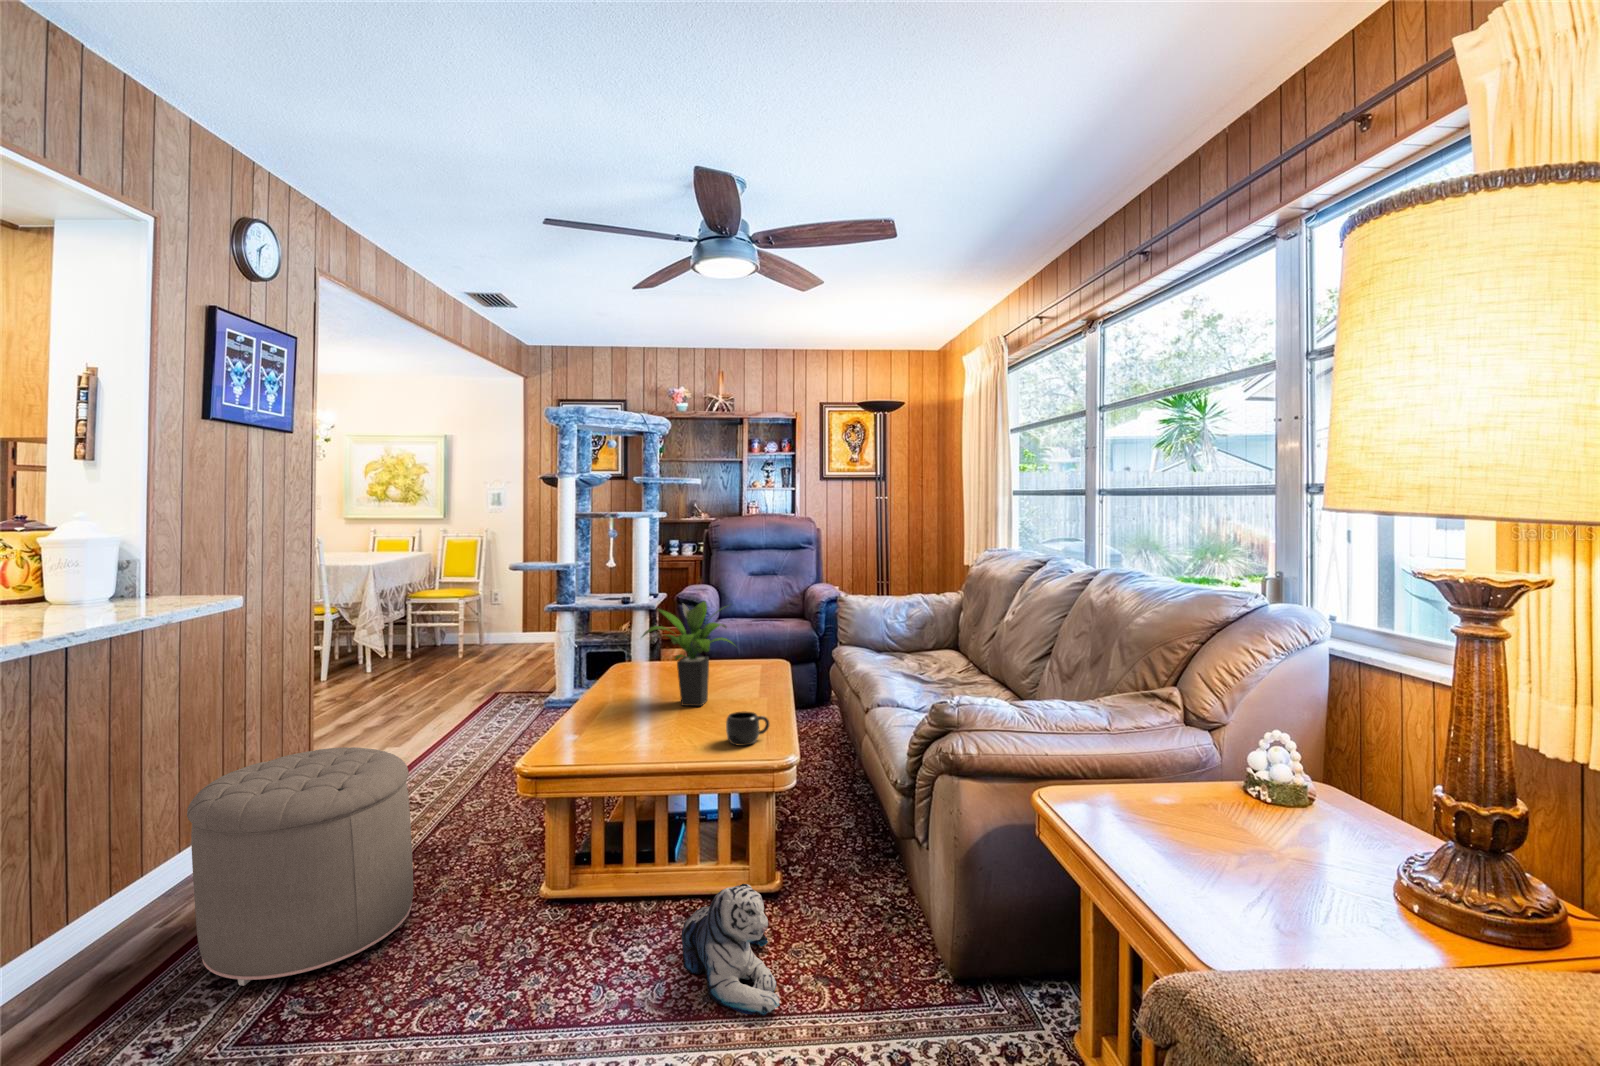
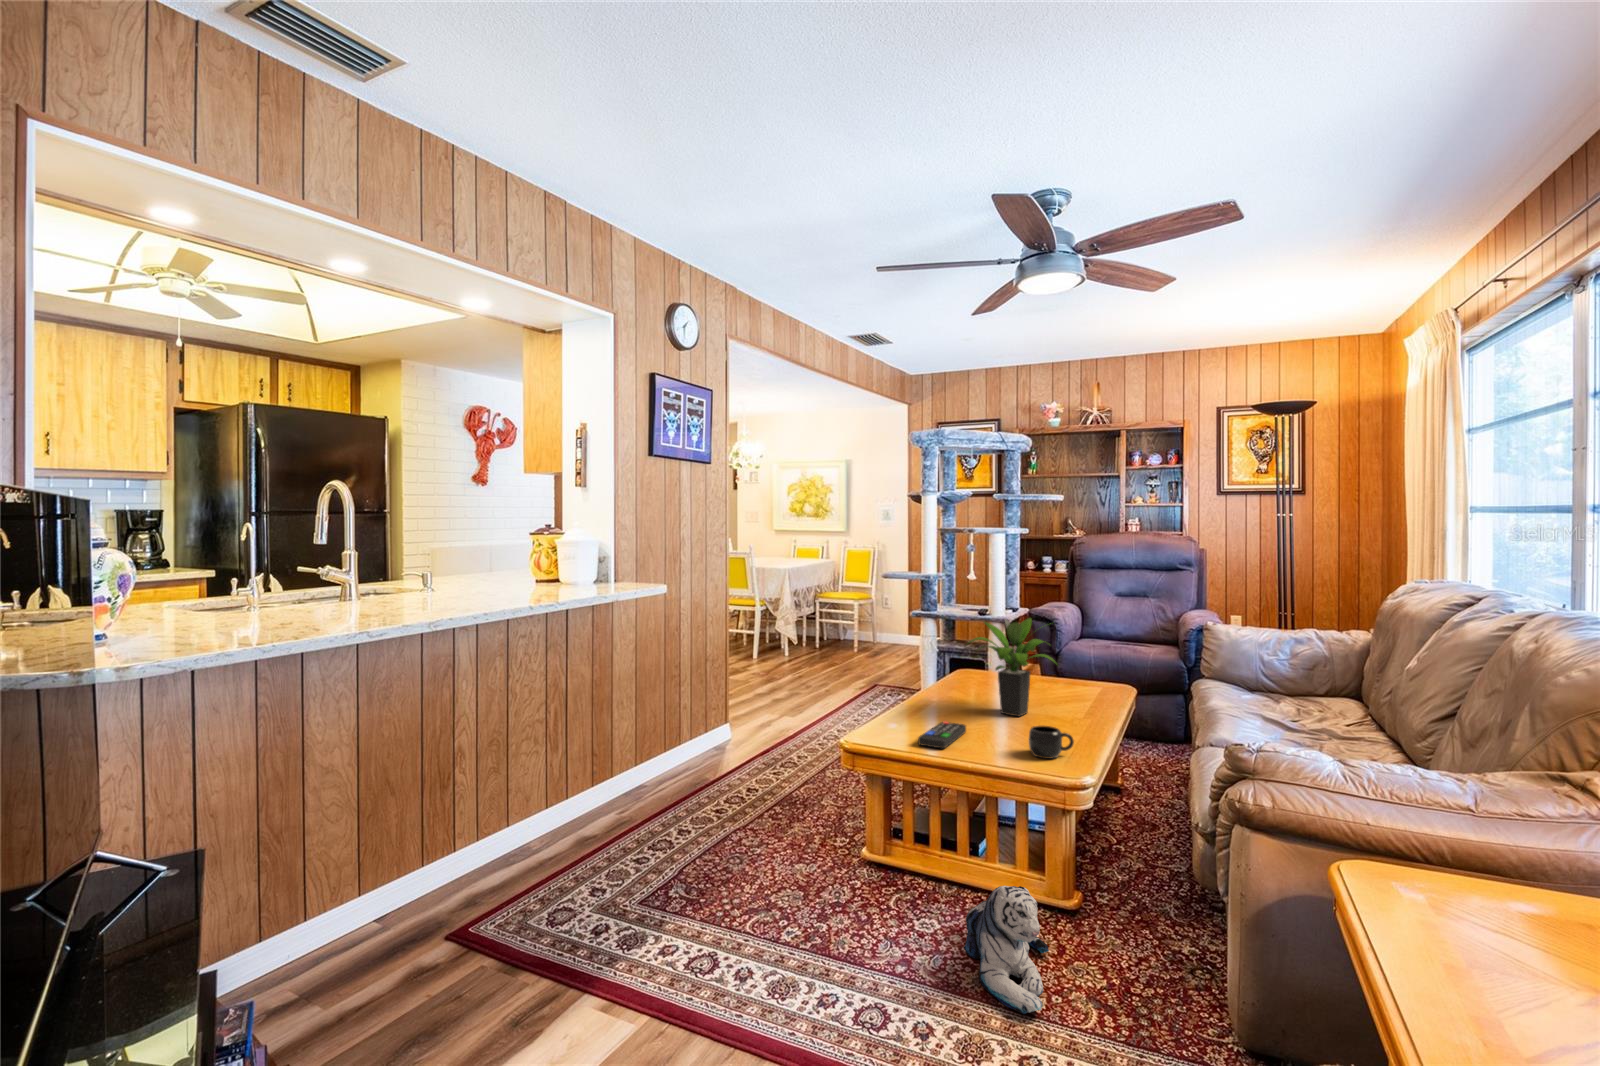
remote control: none [608,723,654,755] -> present [918,721,966,748]
ottoman: present [187,747,413,986] -> none [629,705,770,866]

